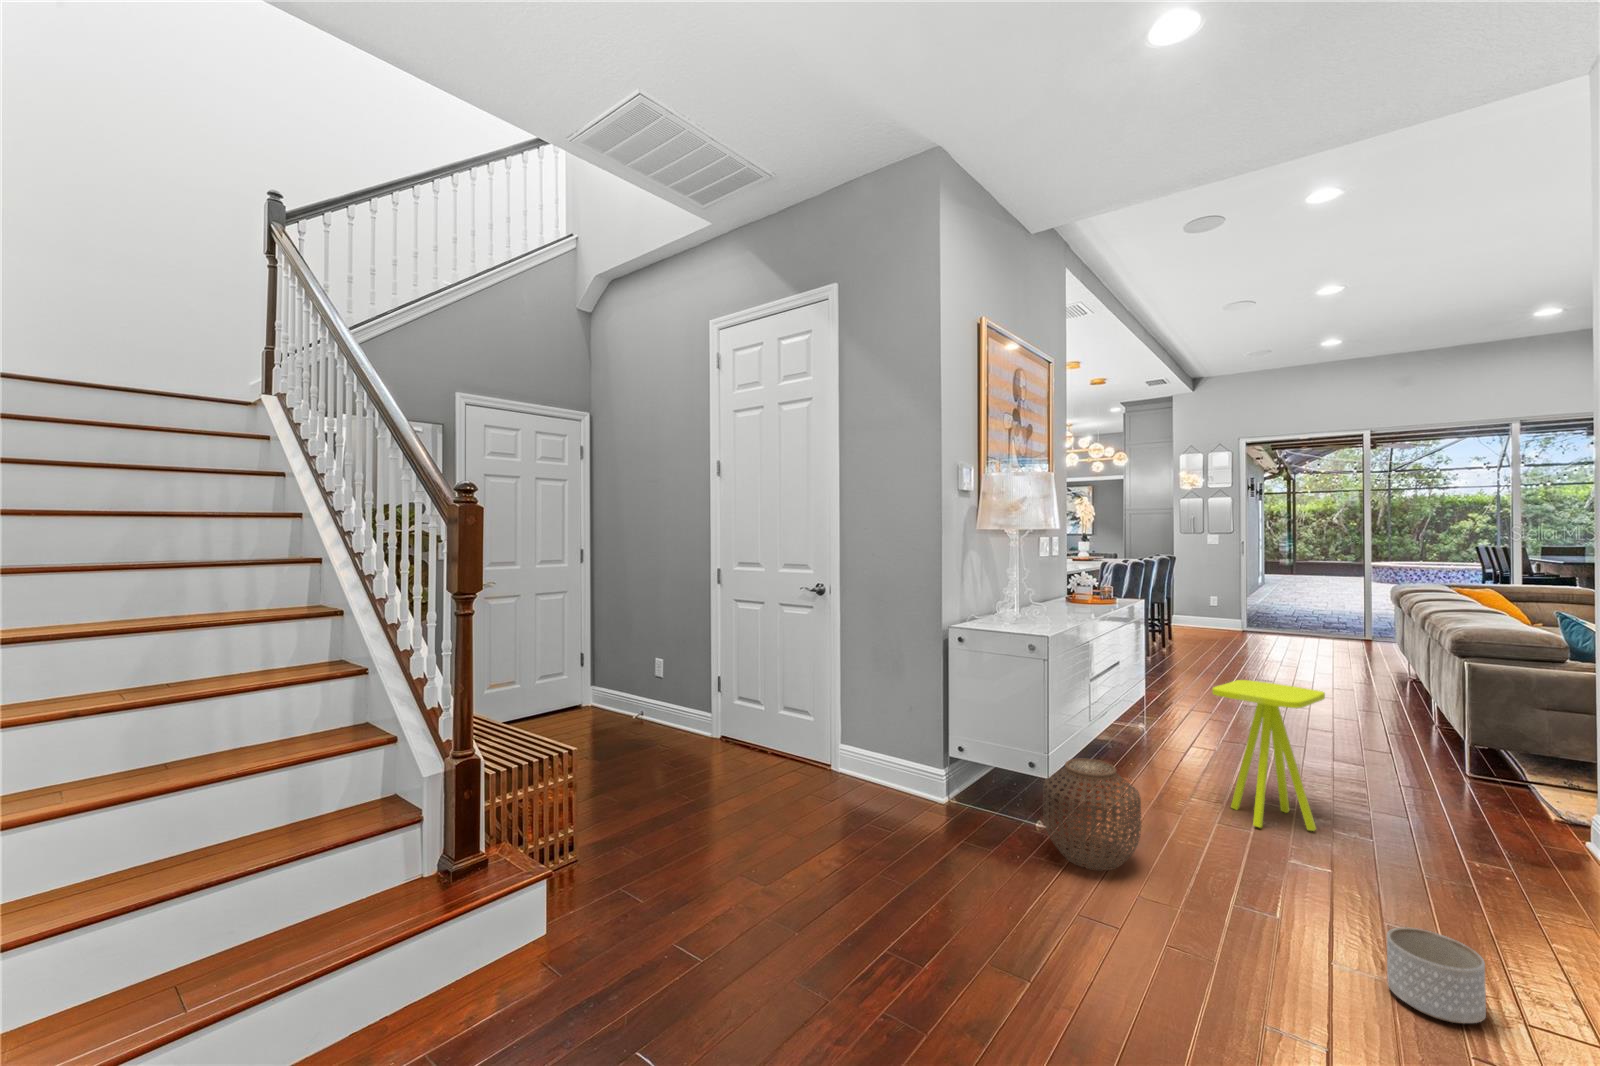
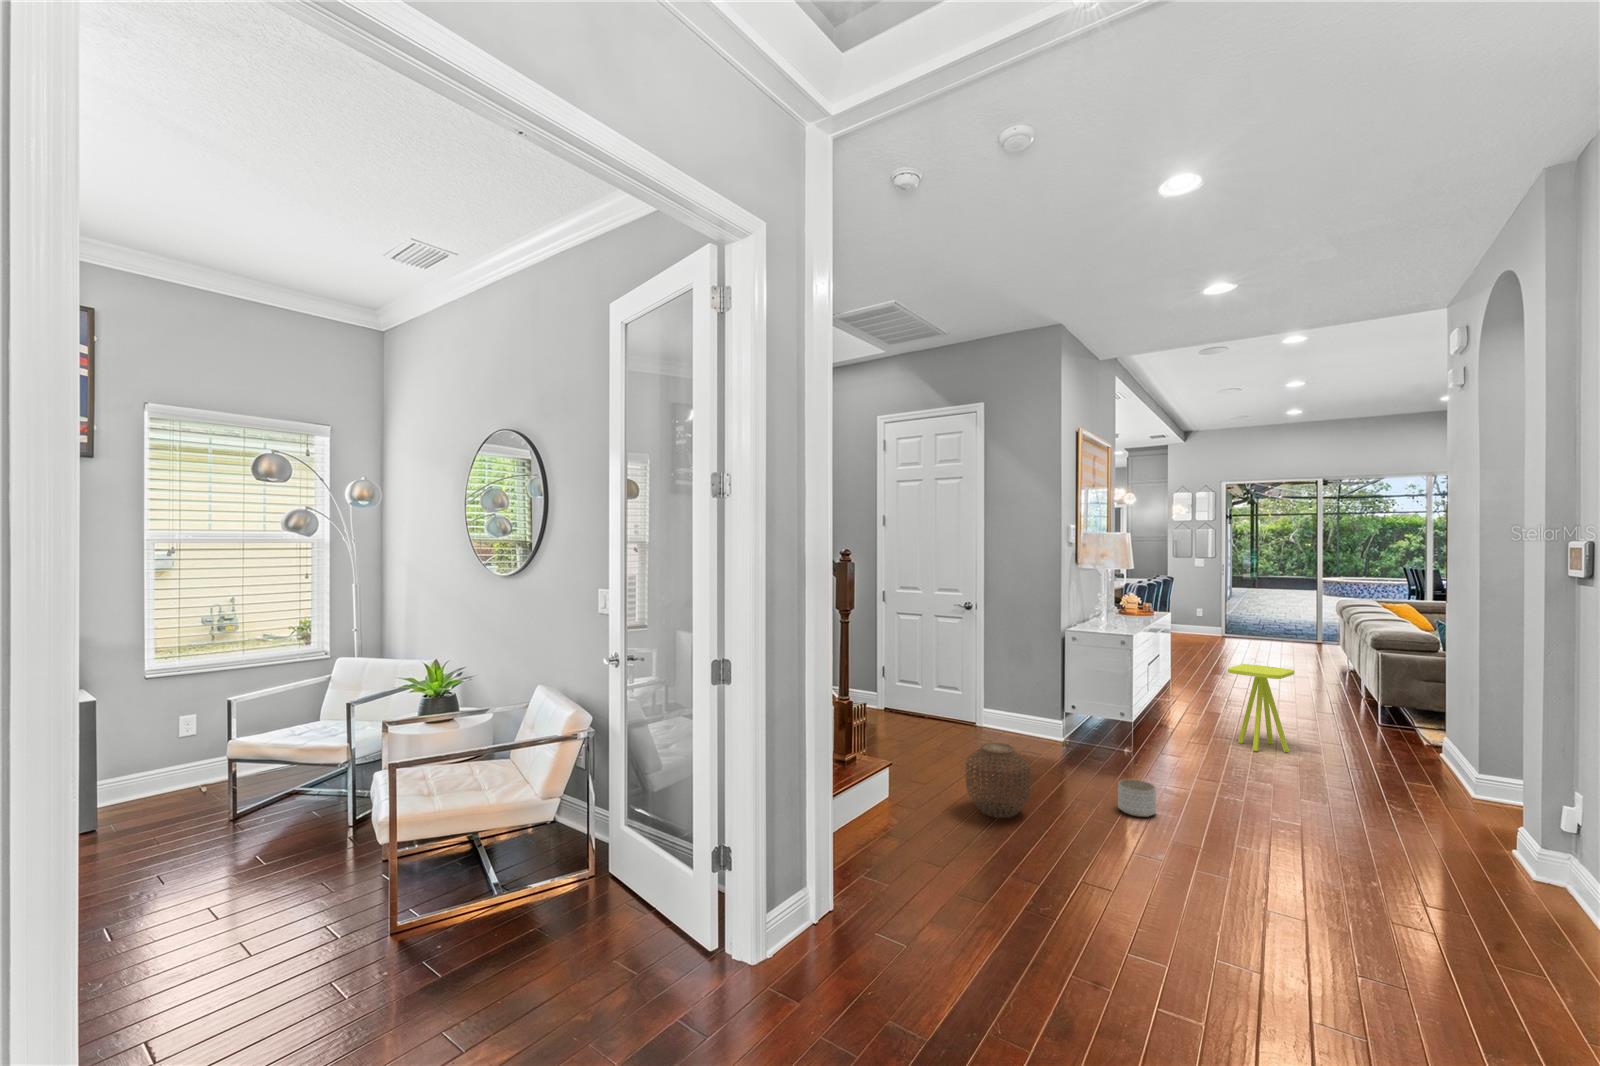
woven basket: present [1043,759,1141,870] -> present [966,743,1030,818]
planter: present [1387,927,1486,1024] -> present [1118,779,1156,817]

